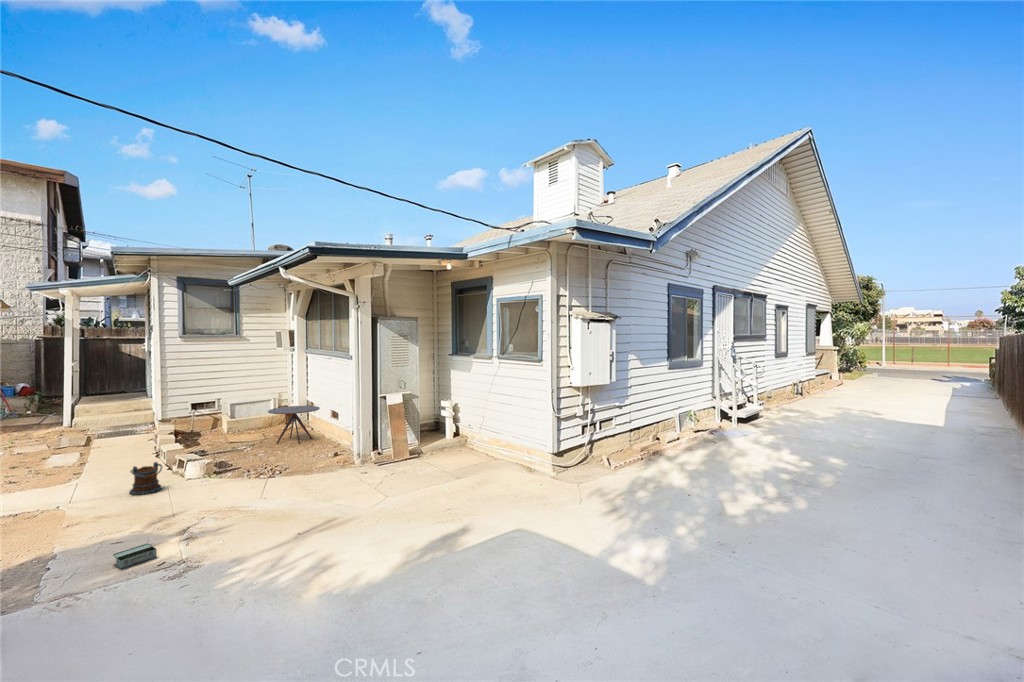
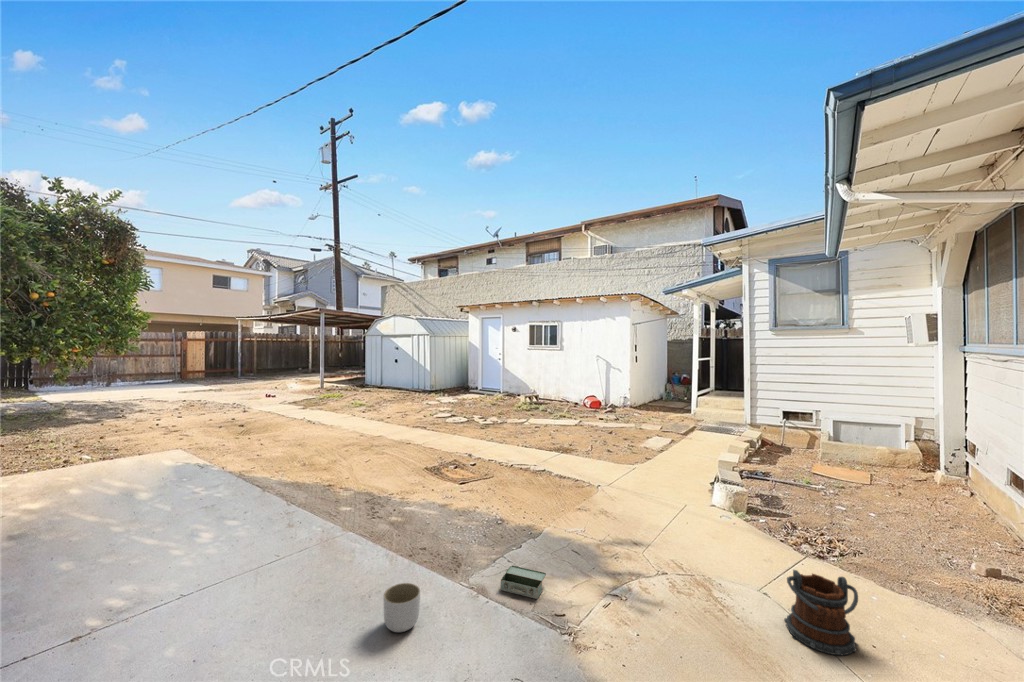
round table: present [268,406,320,444] -> none [866,438,981,511]
bucket: present [129,462,162,495] -> present [784,570,858,655]
planter: none [59,580,98,618] -> present [383,583,420,632]

